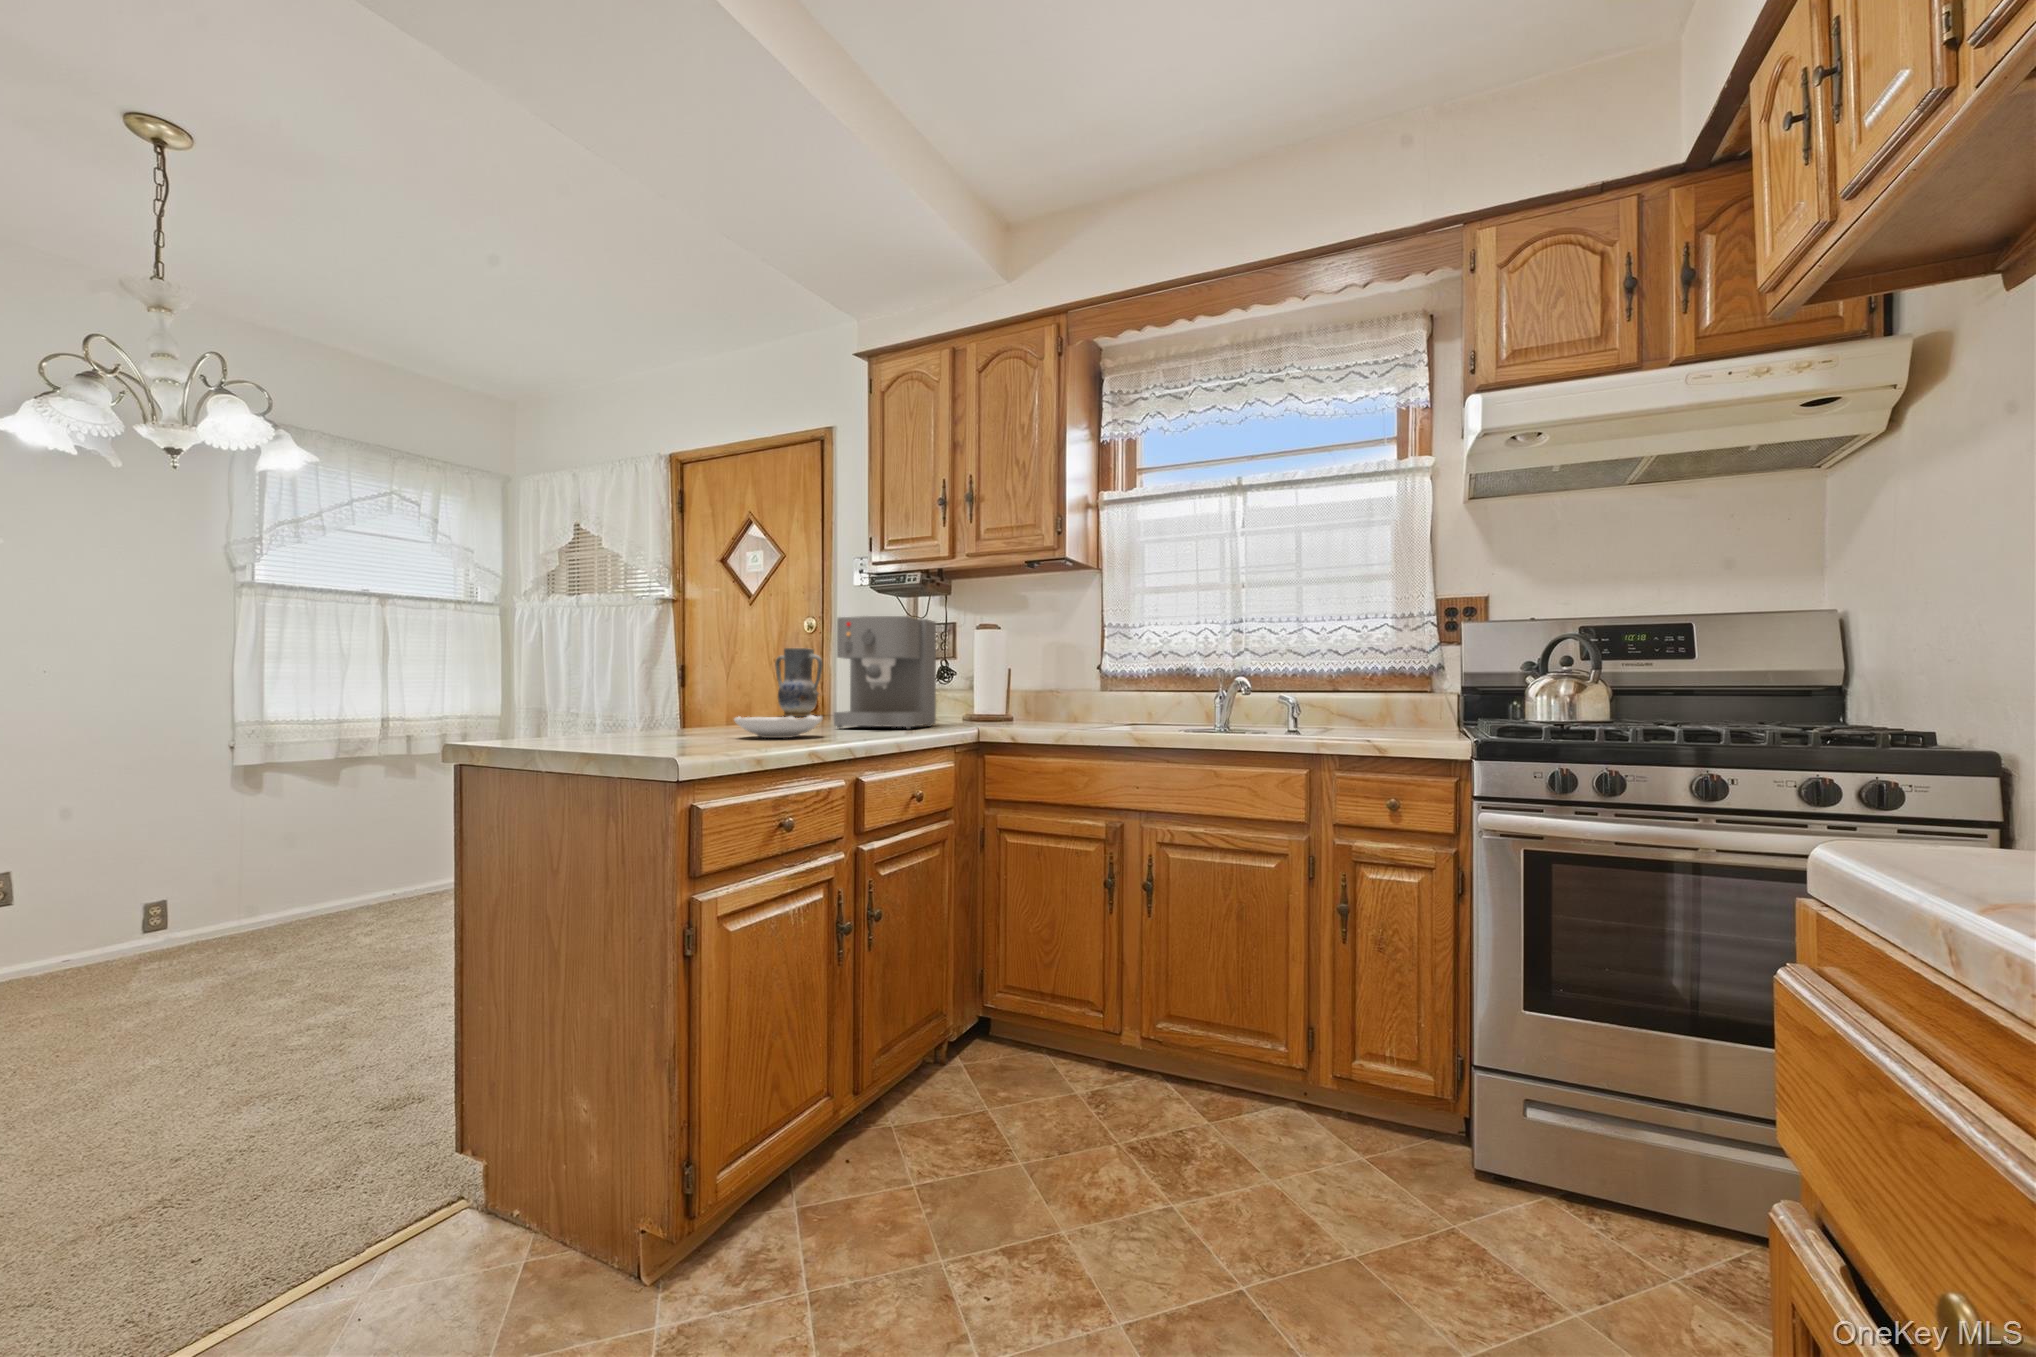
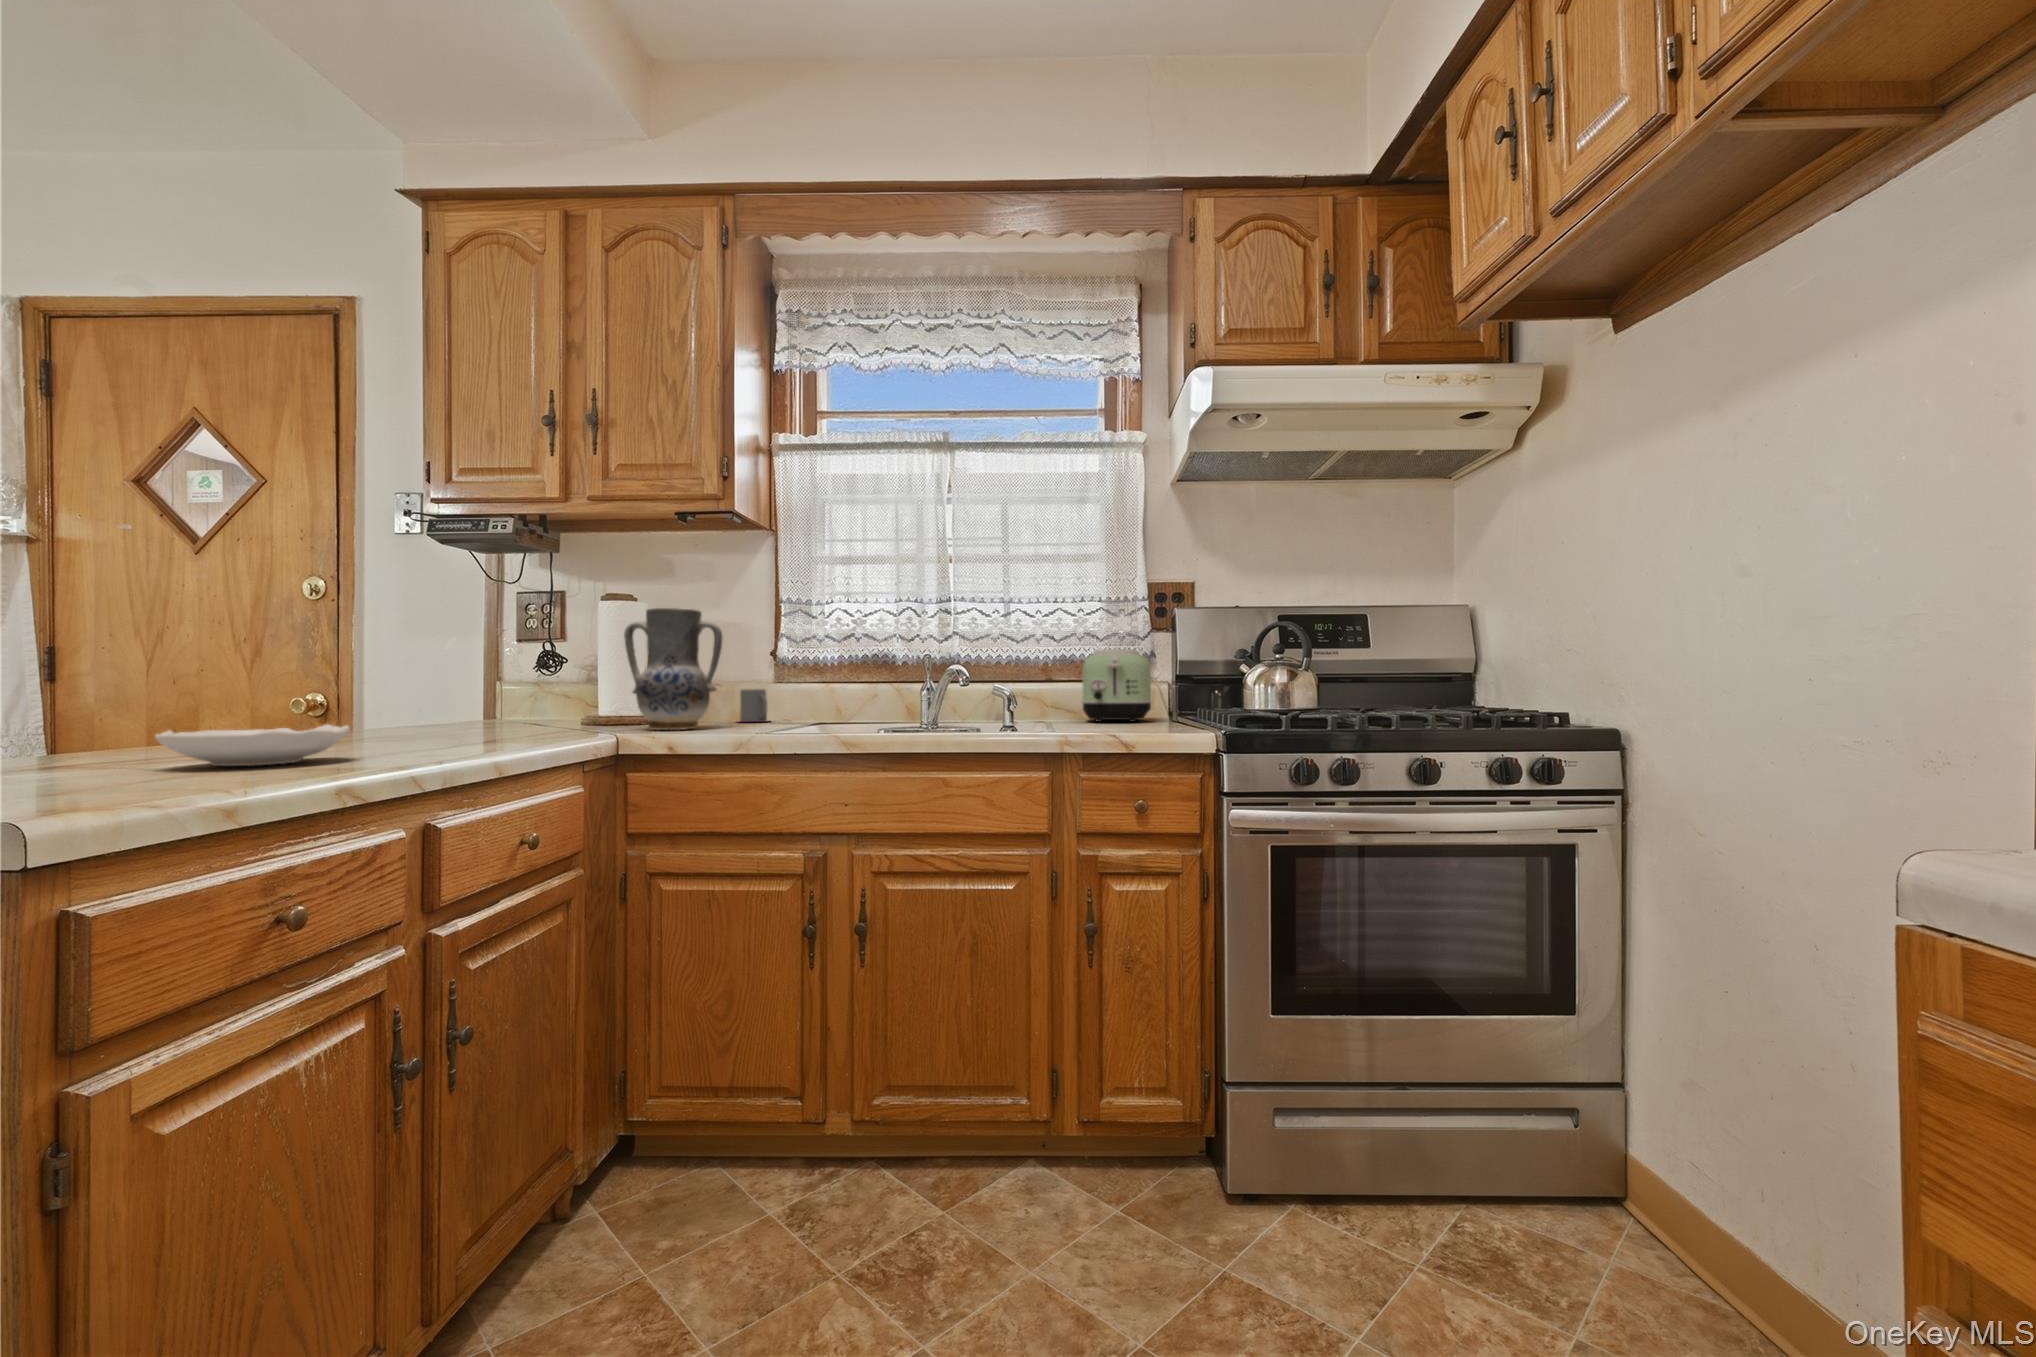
coffee maker: present [834,616,936,729] -> none [368,571,546,743]
vase: present [775,648,822,716] -> present [624,608,722,730]
toaster: none [1361,662,1437,730] -> present [1082,649,1152,722]
mug: none [1068,696,1097,722] -> present [740,689,767,722]

